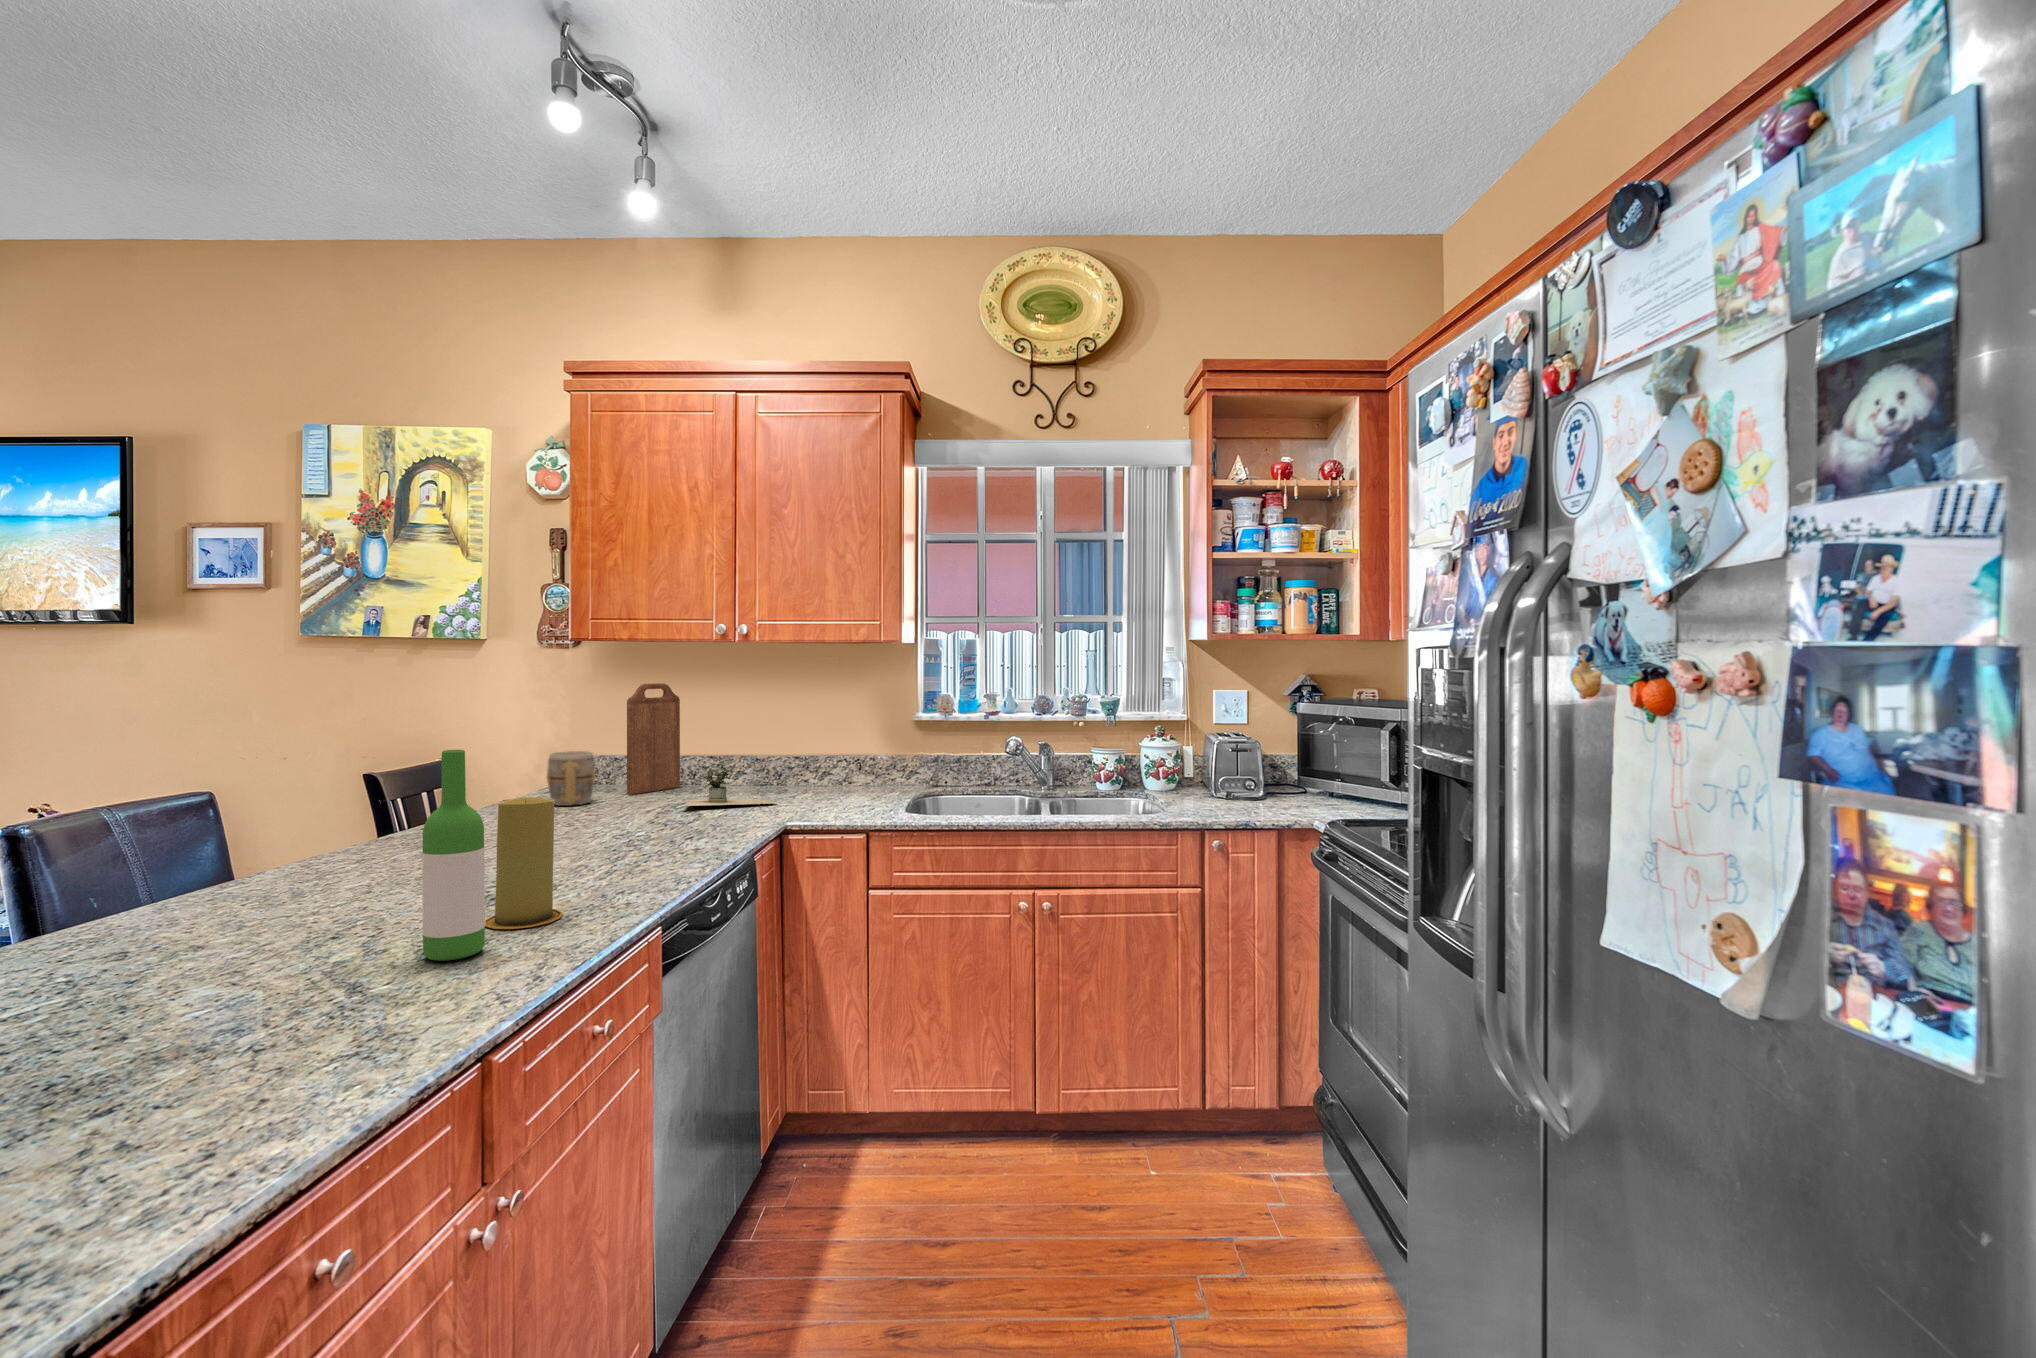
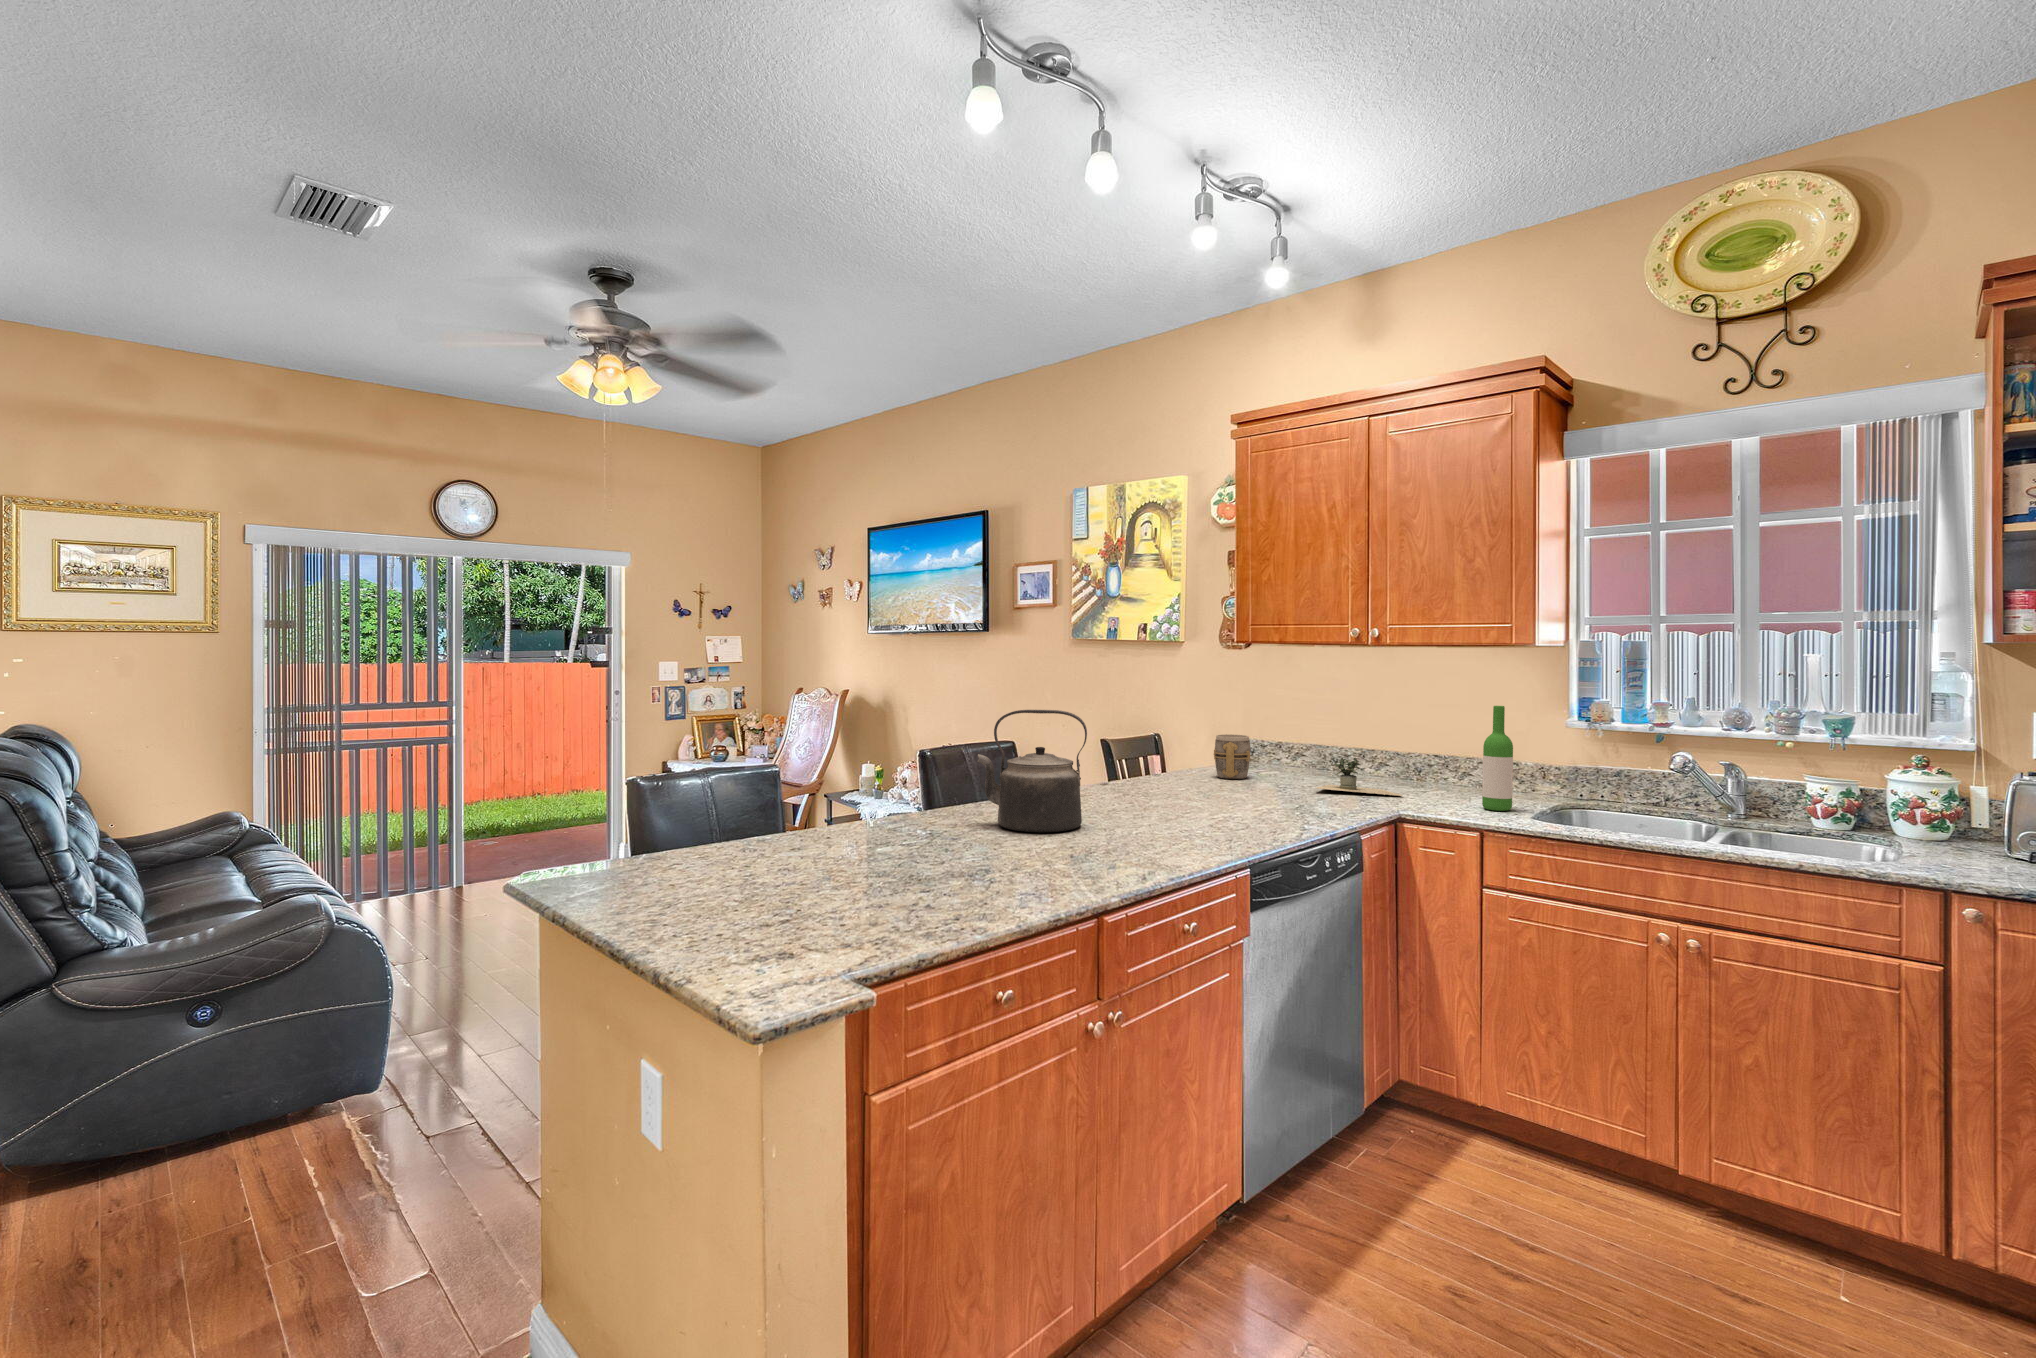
cutting board: present [627,683,680,794] -> none [1279,680,1328,776]
kettle: none [171,737,395,935] -> present [977,710,1087,832]
wine bottle: present [422,750,485,961] -> present [1482,706,1513,811]
candle: present [485,797,563,929] -> none [1128,760,1178,852]

